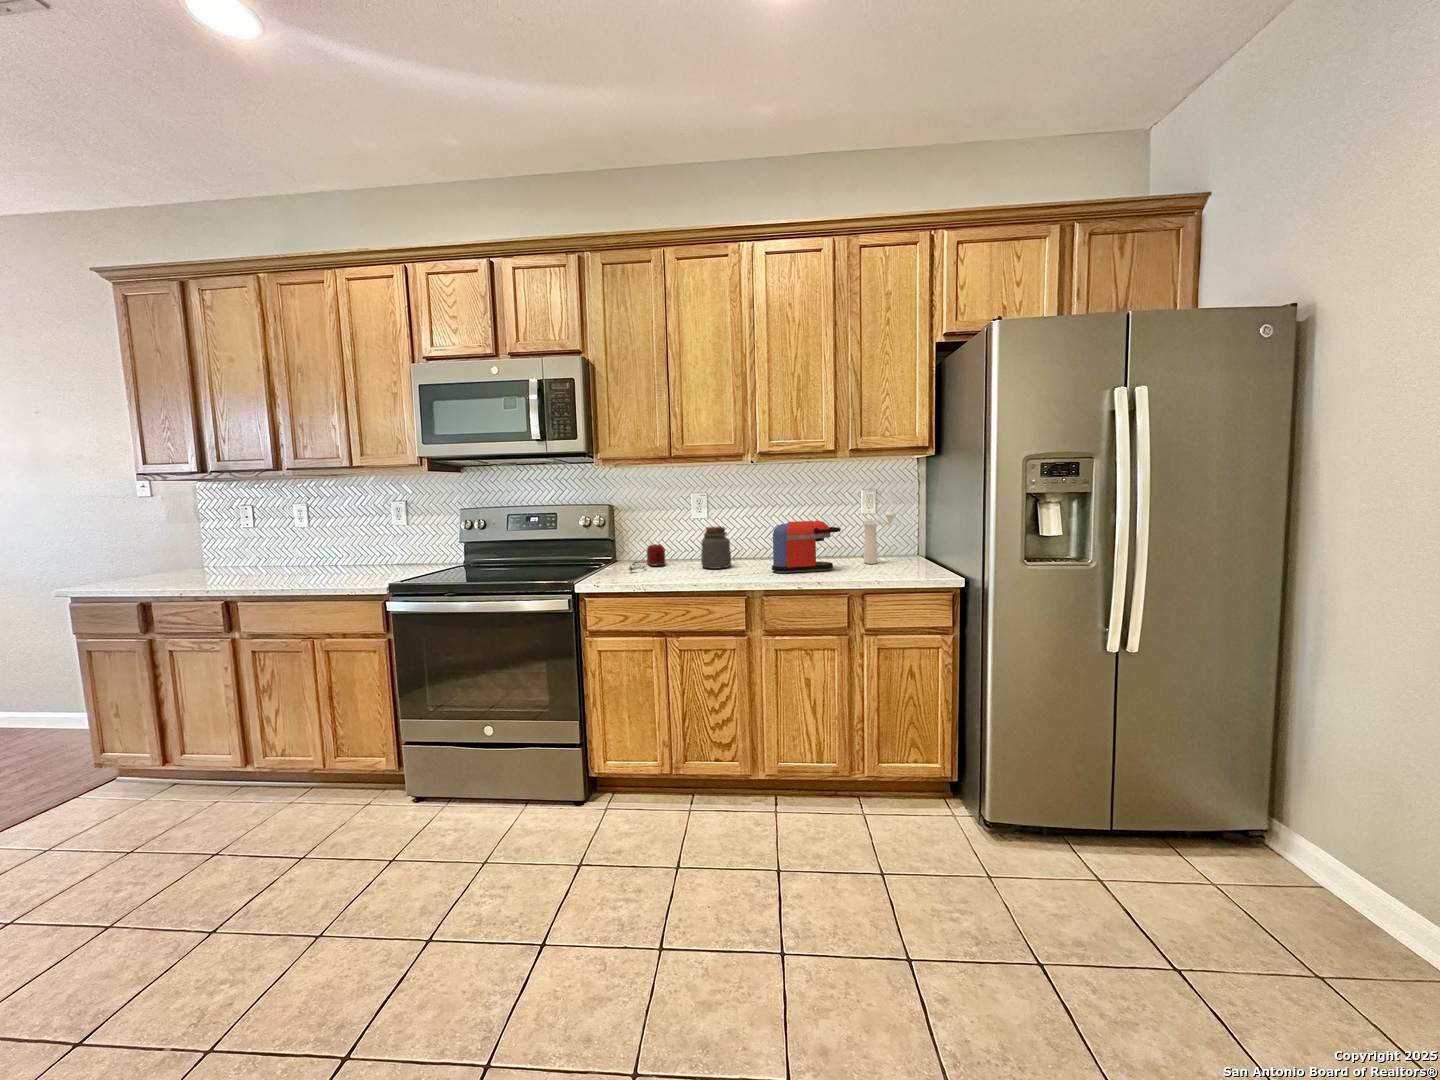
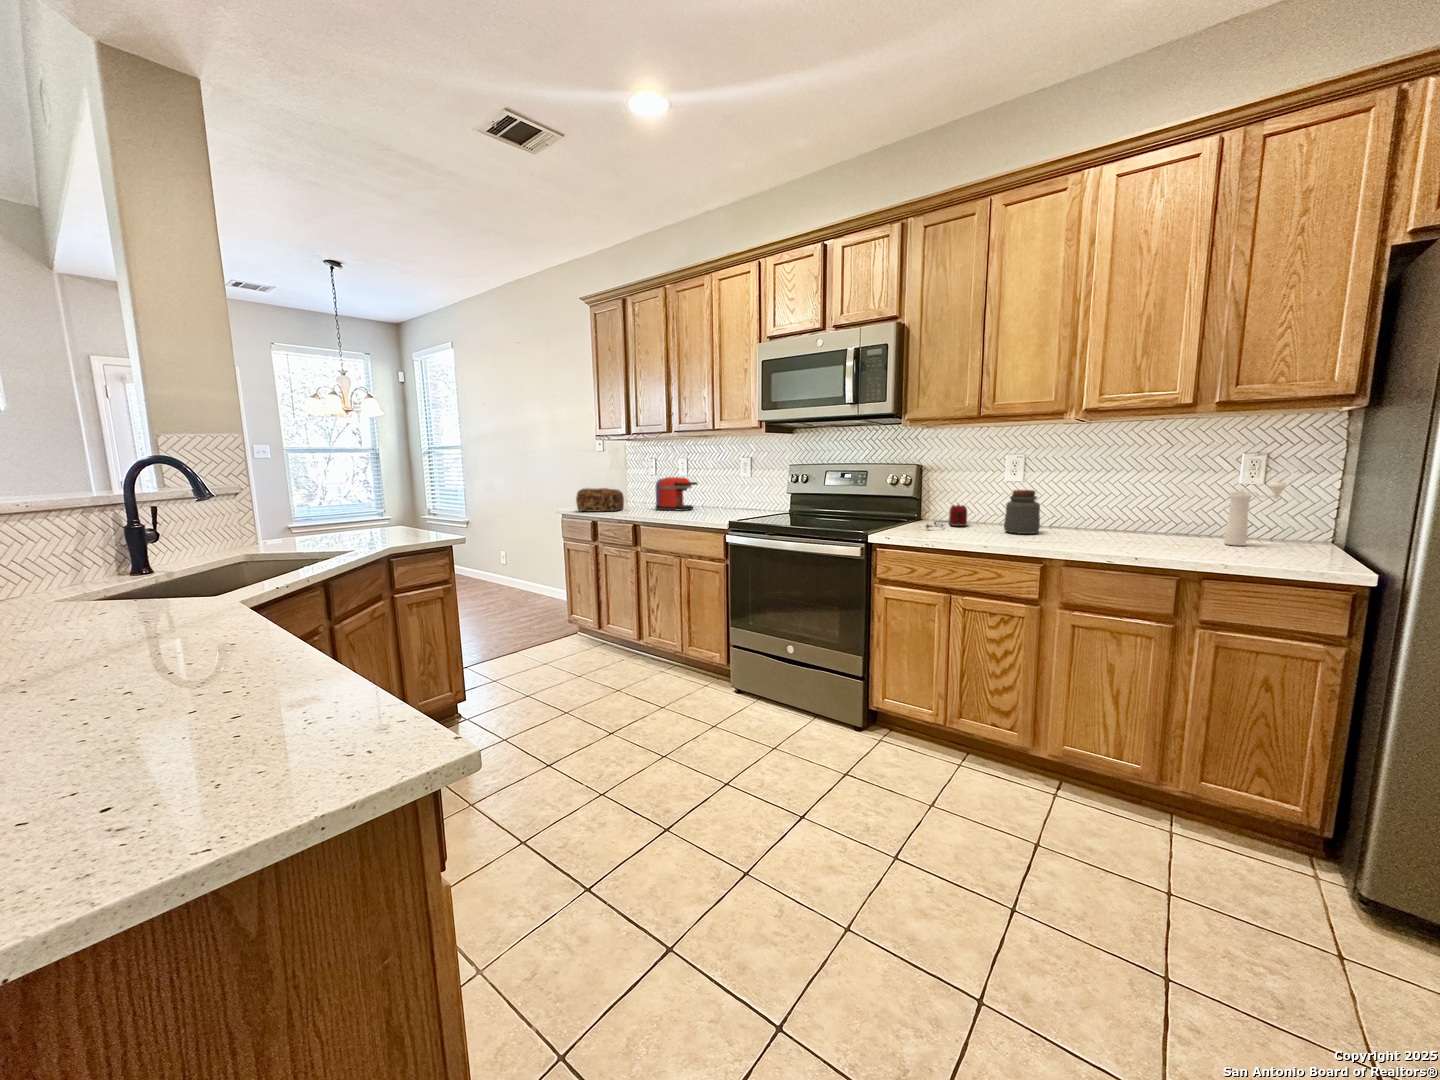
coffee maker: present [772,521,841,573] -> present [655,477,697,511]
bread loaf: none [104,552,200,591] -> present [576,488,624,512]

